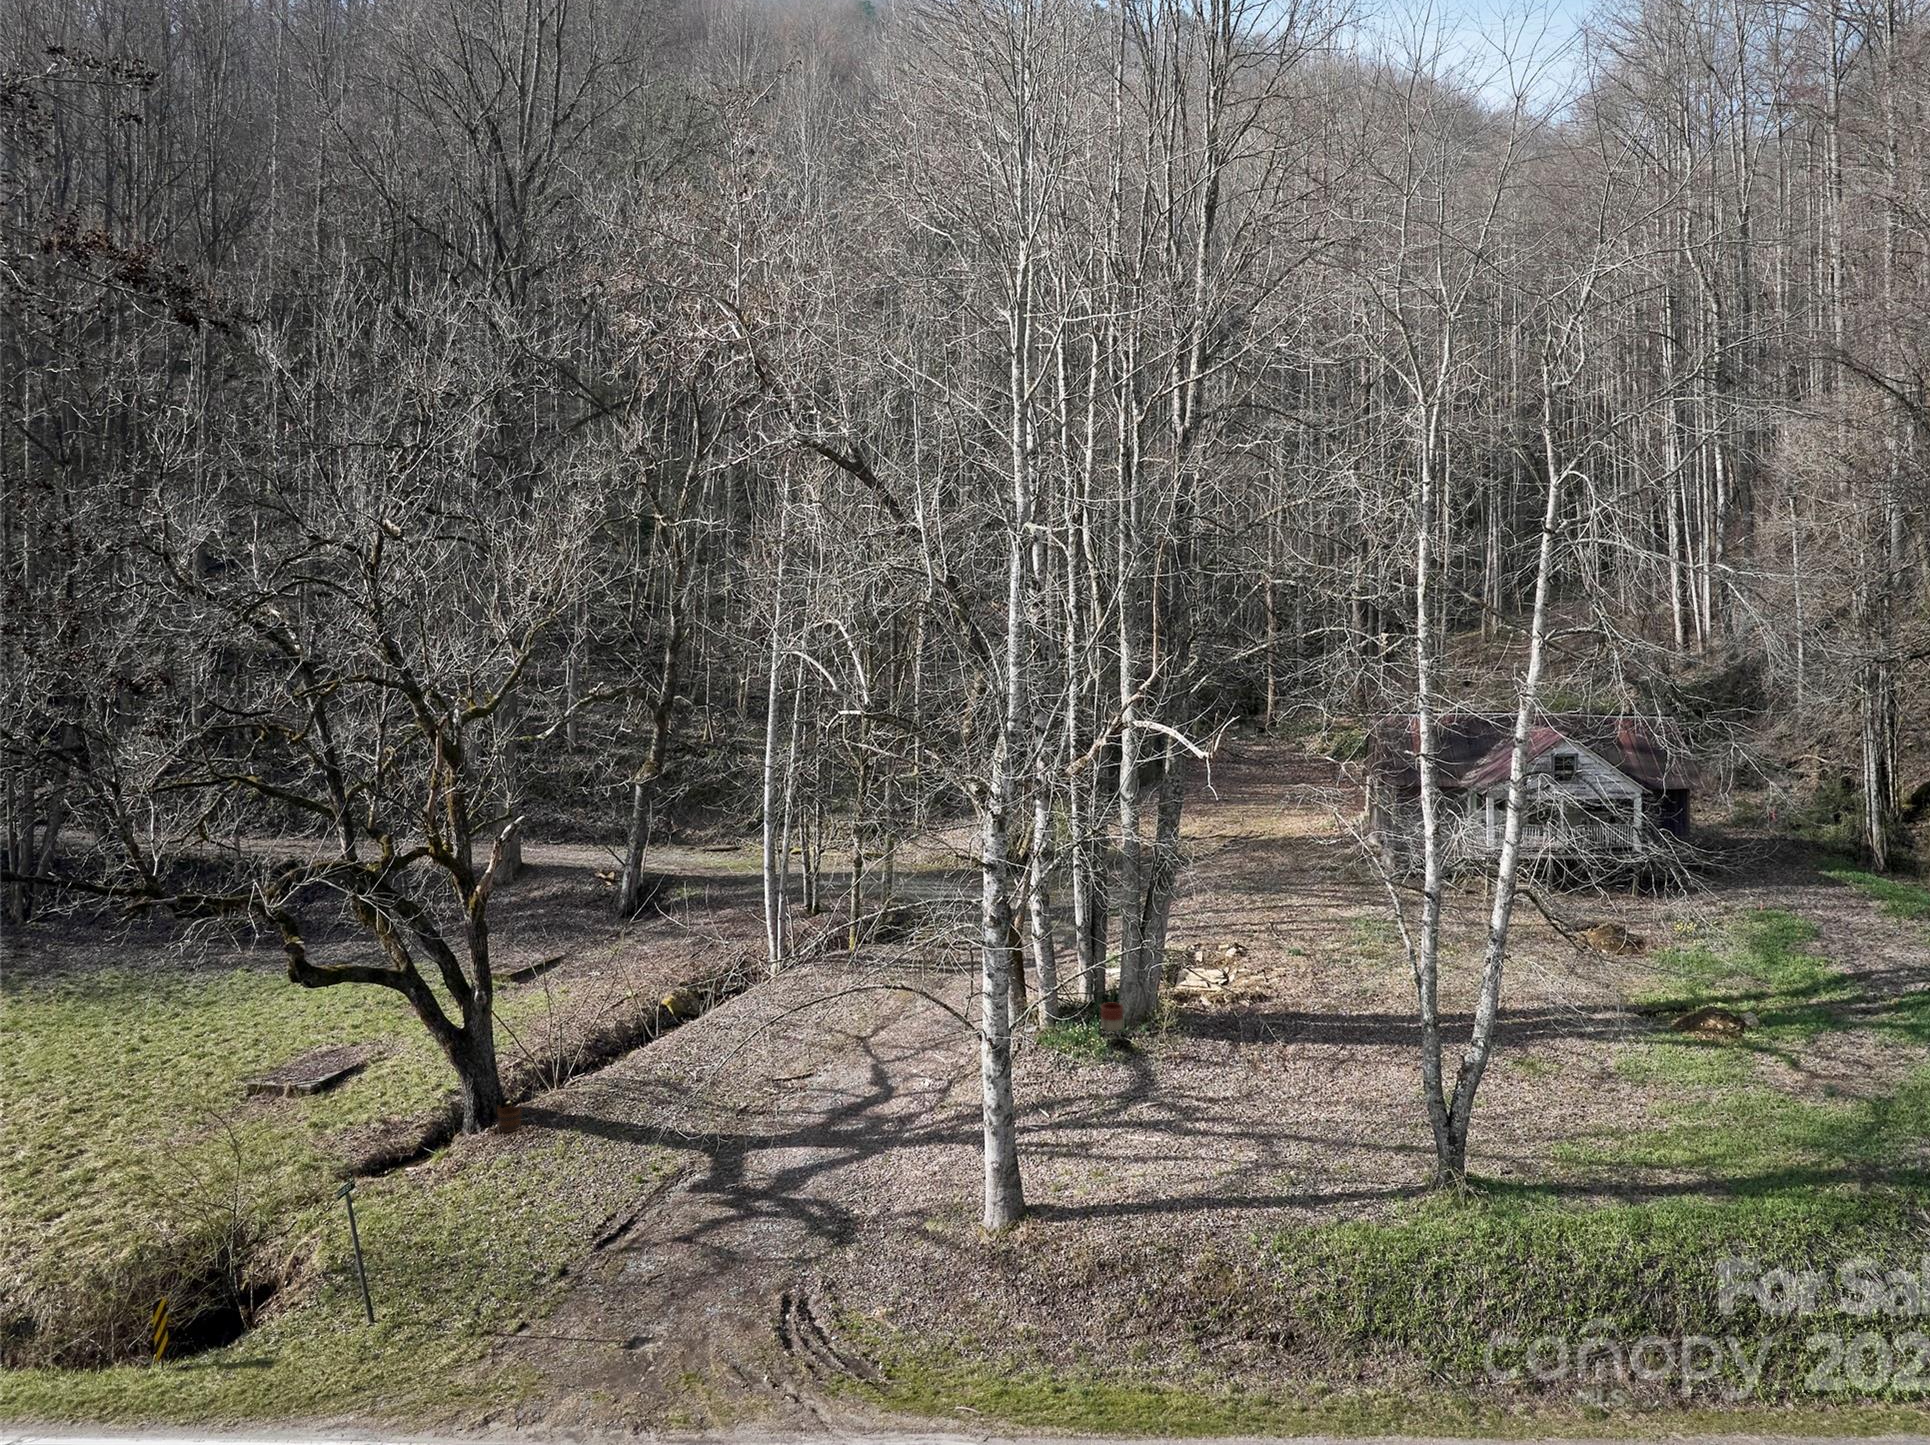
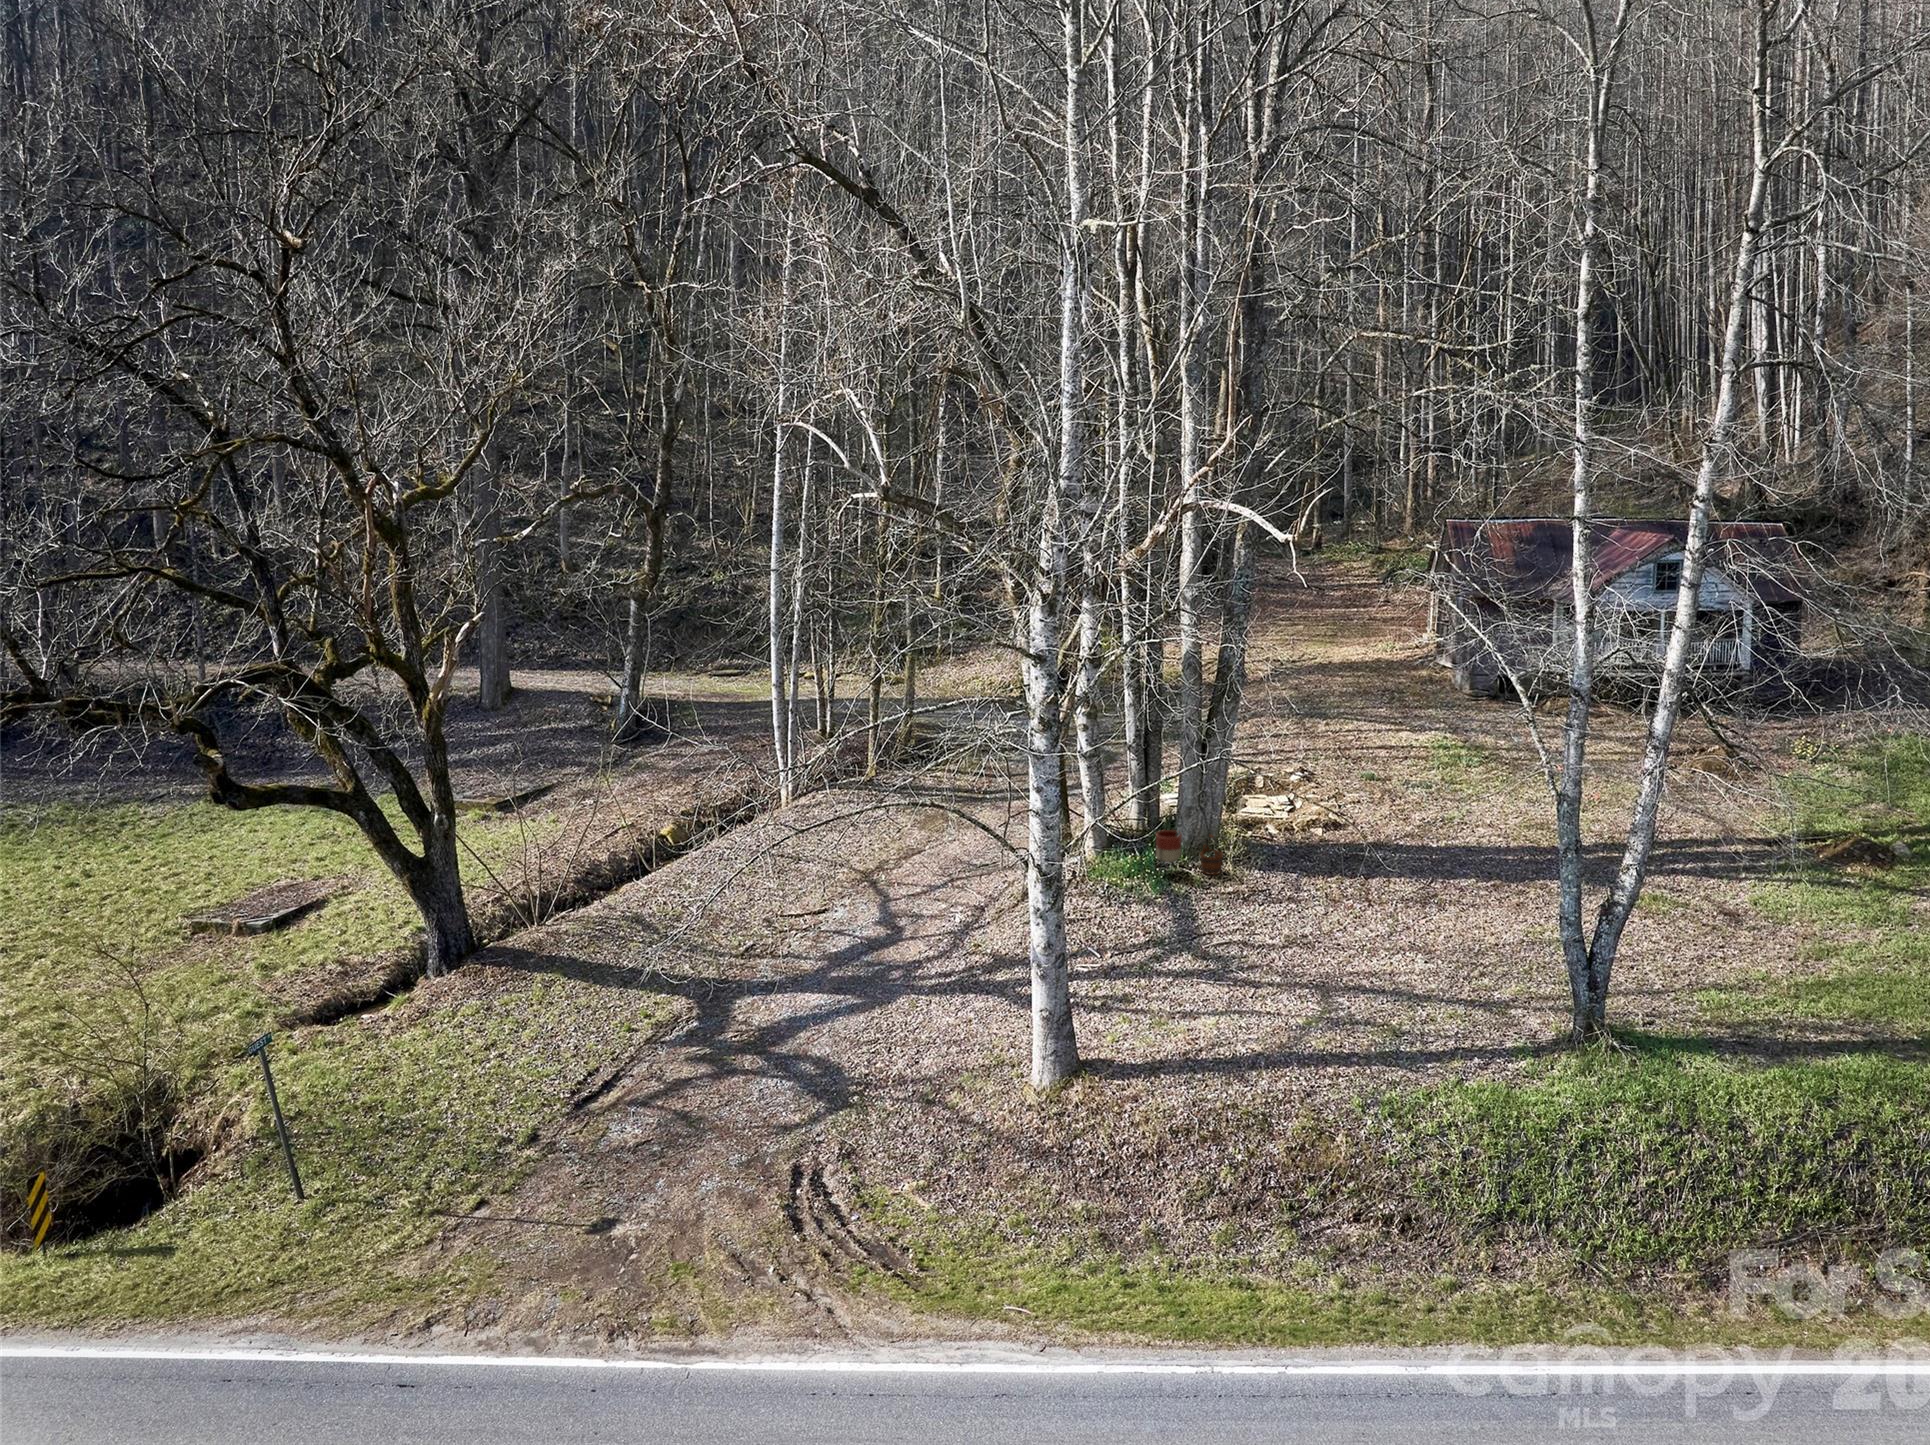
wooden bucket: present [497,1093,522,1132] -> present [1200,835,1223,875]

